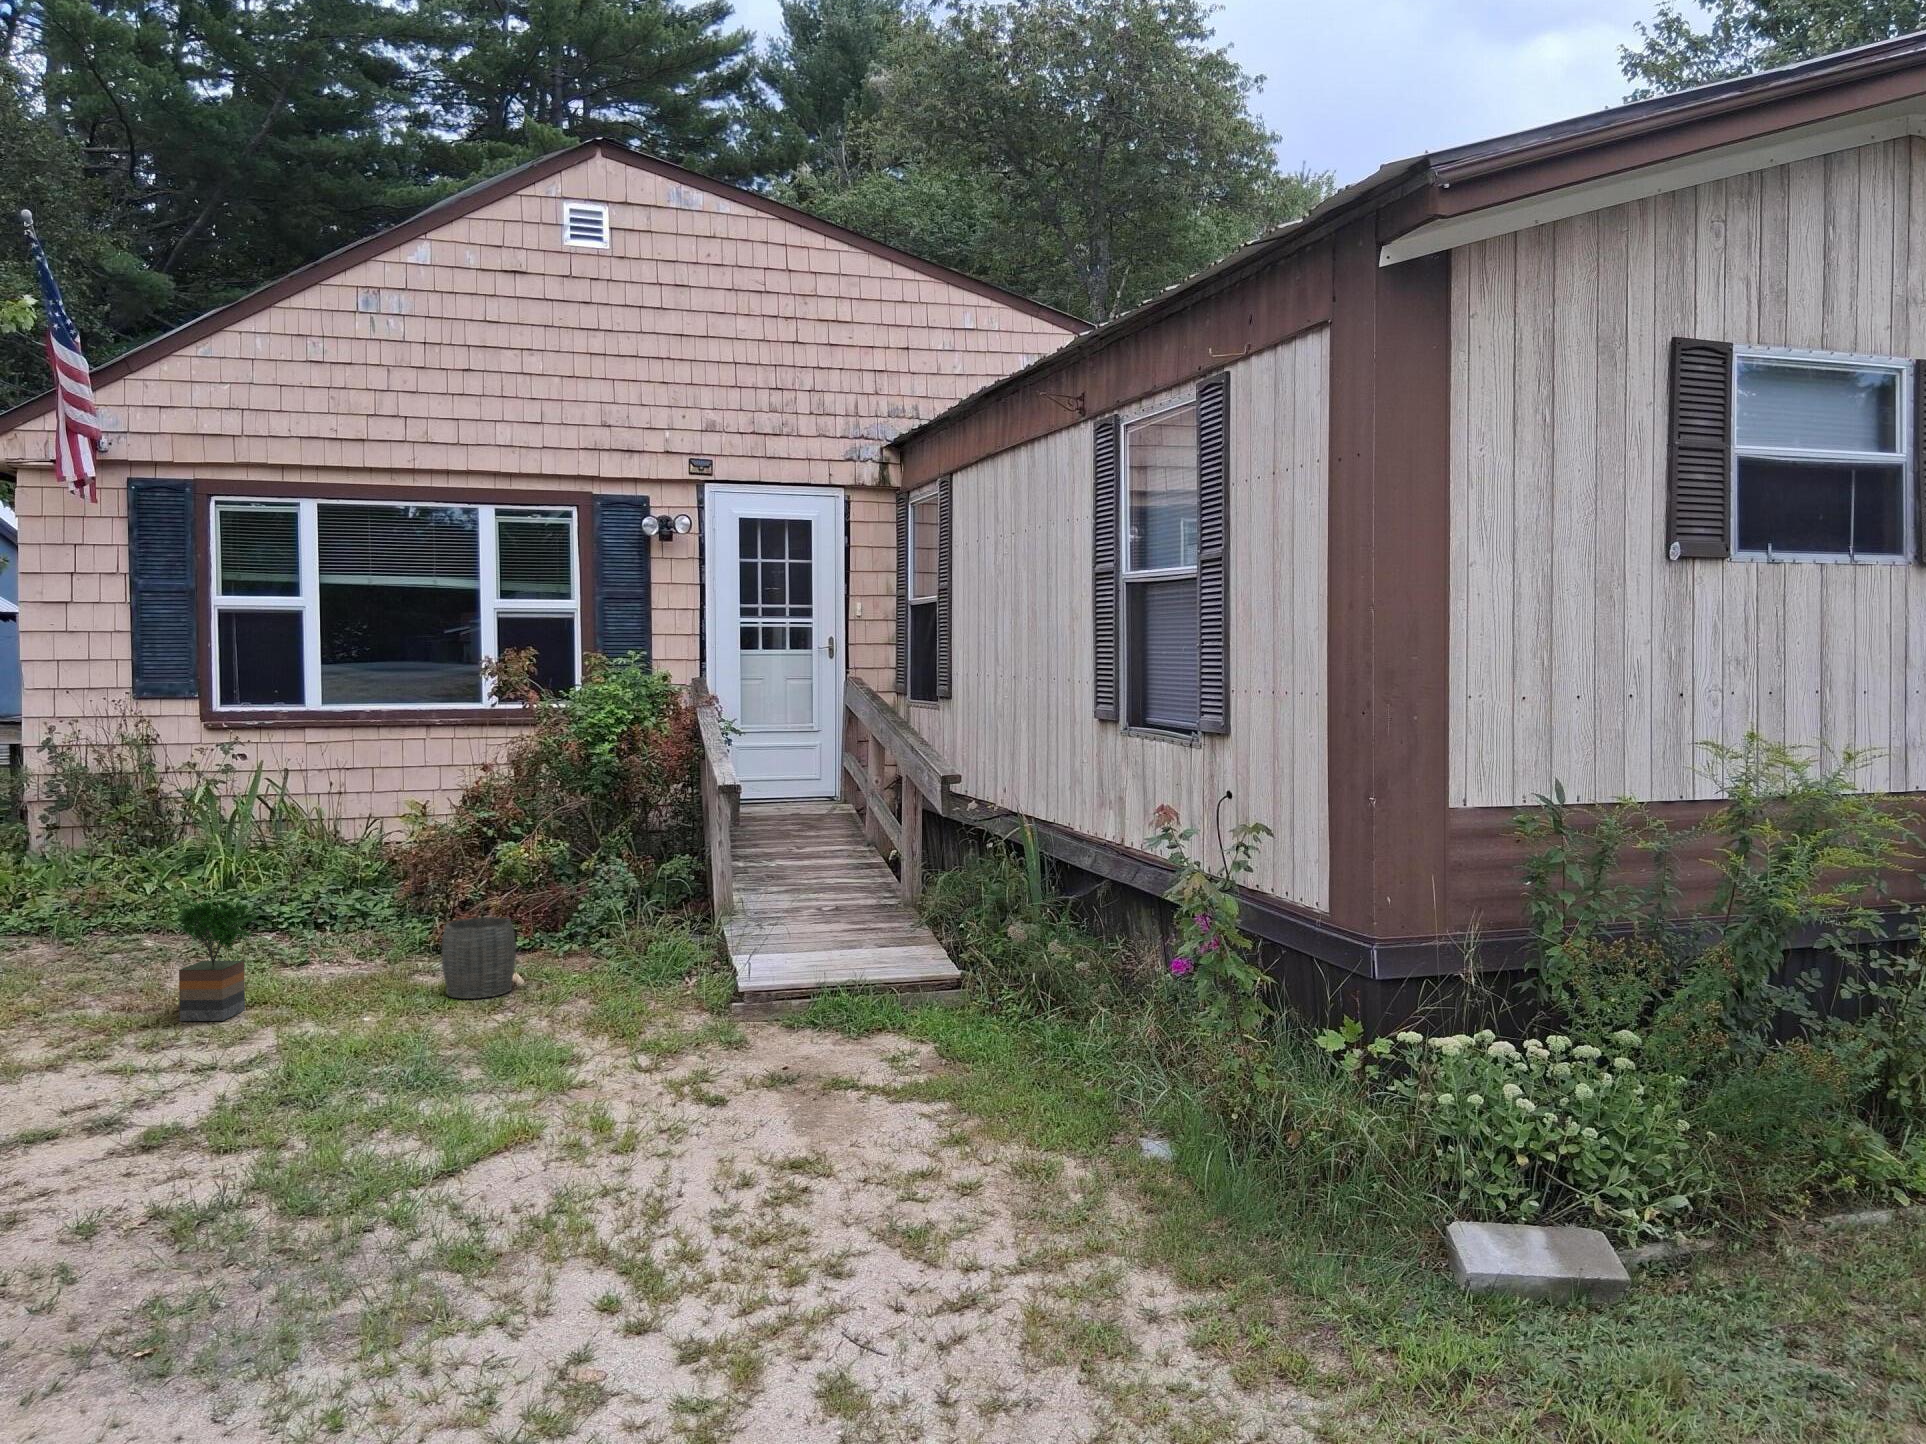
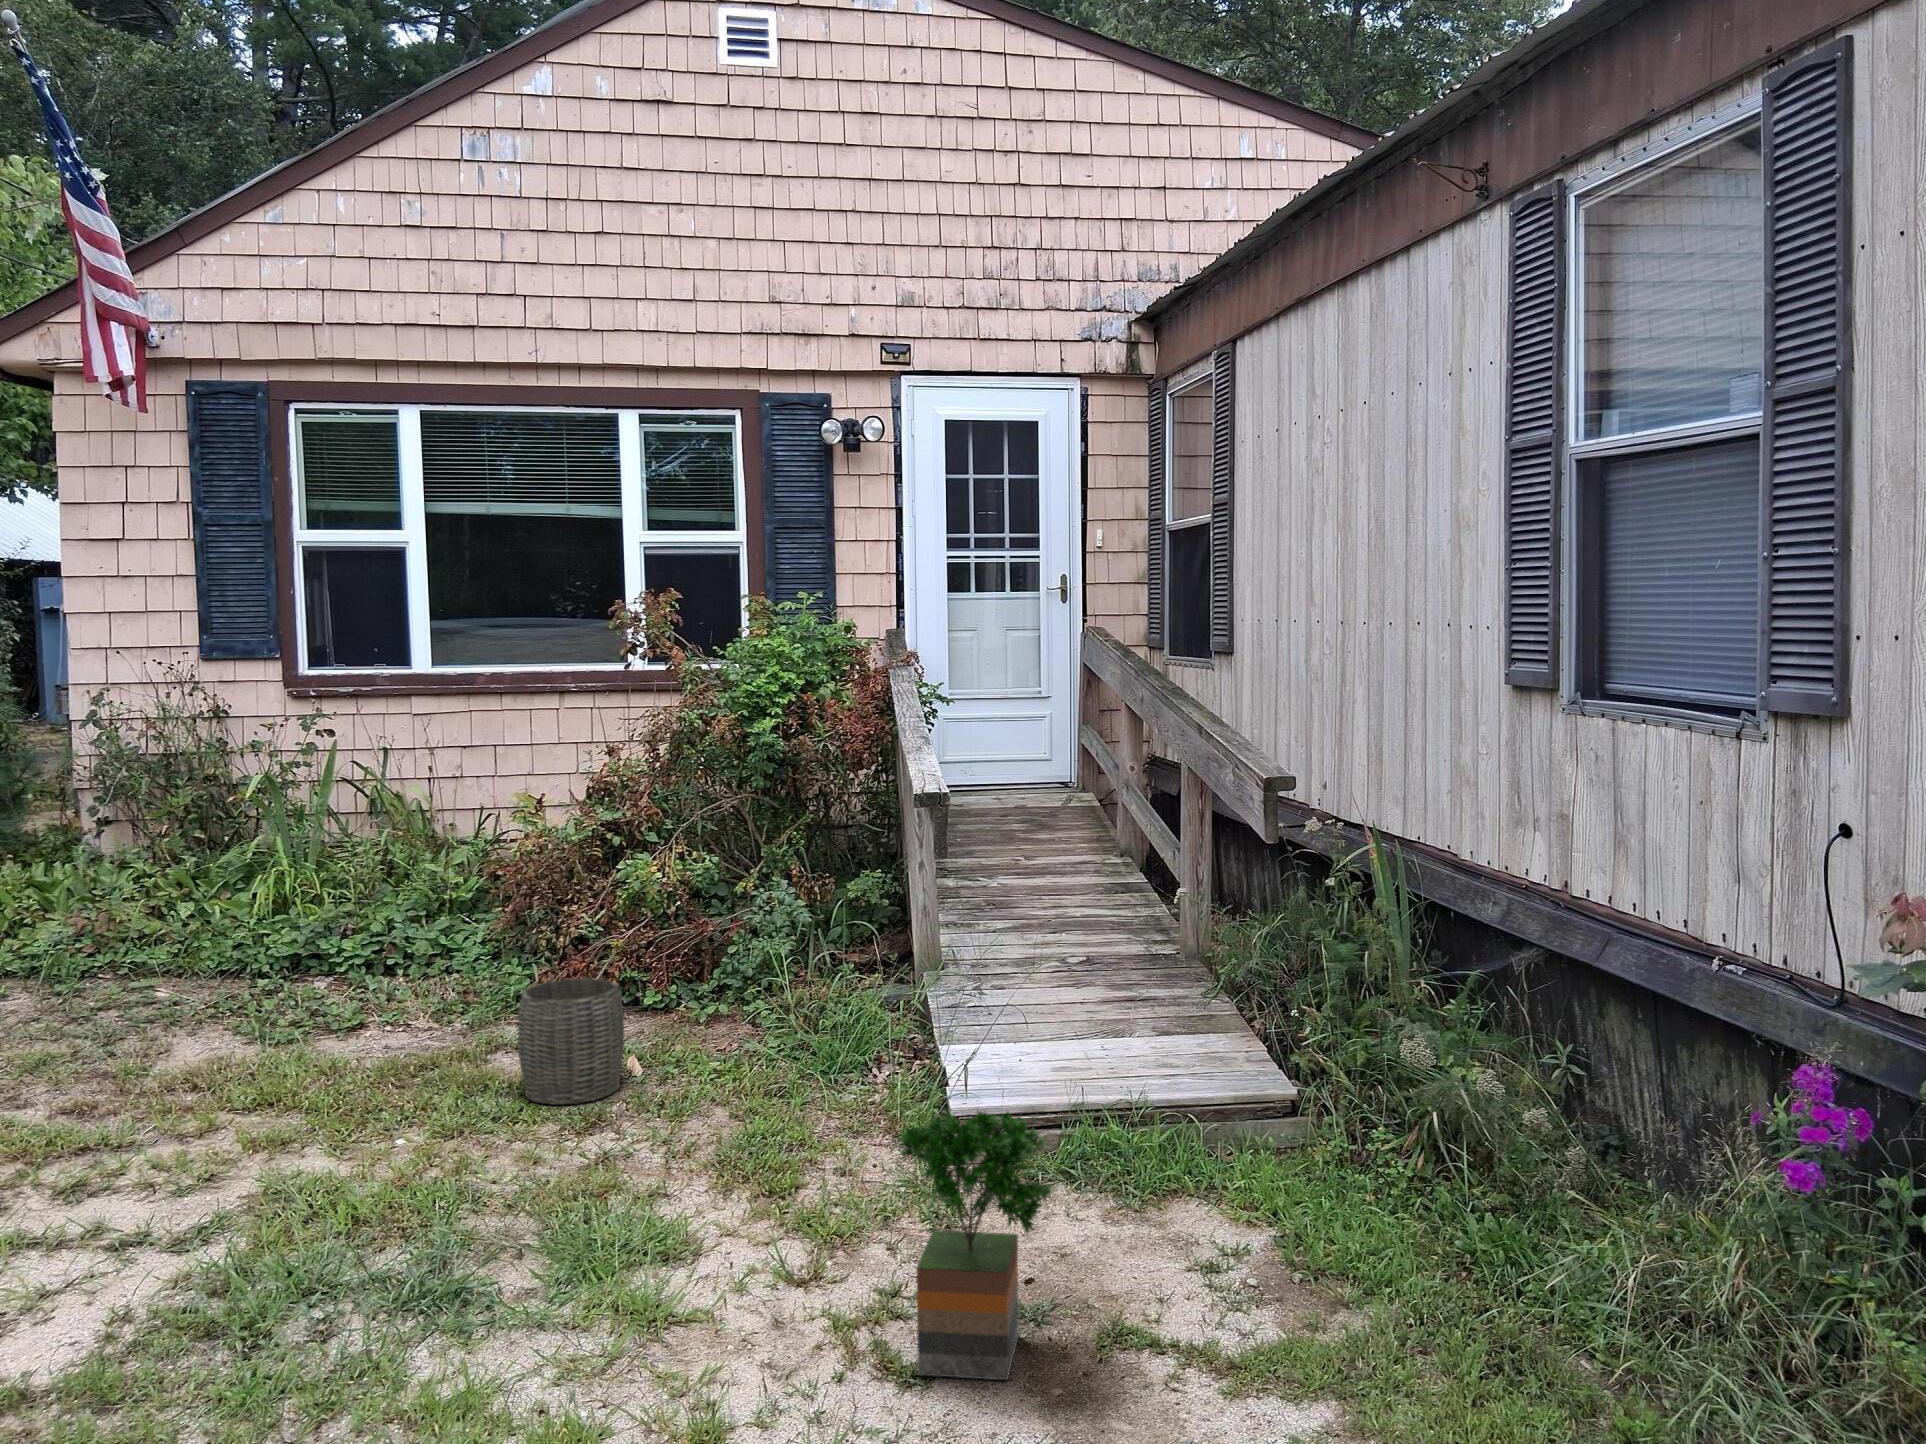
potted tree: present [177,900,258,1021] -> present [895,1111,1052,1380]

